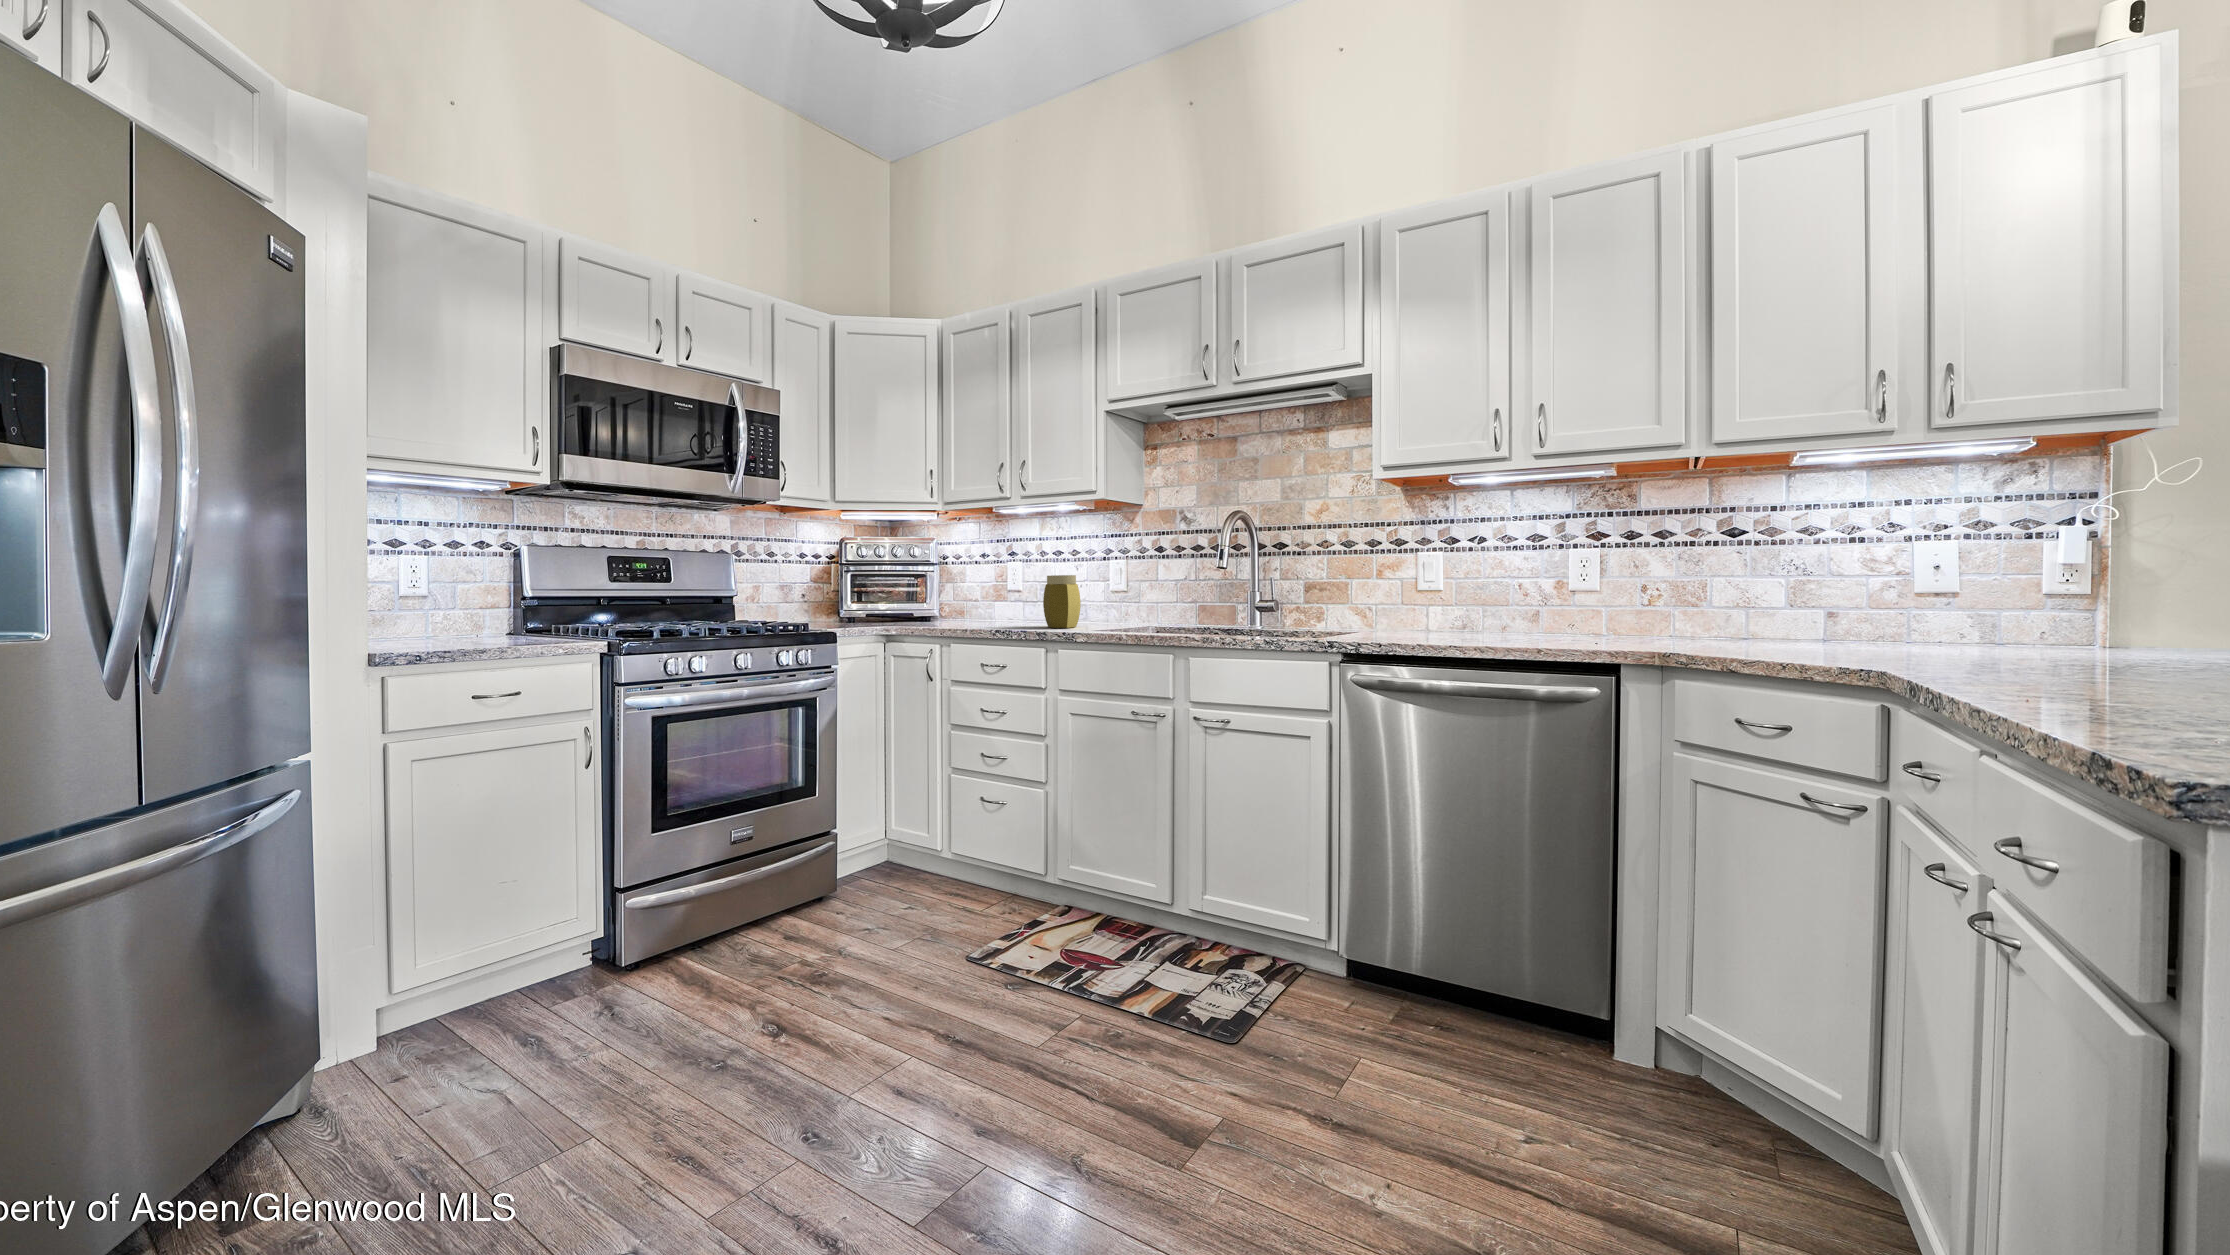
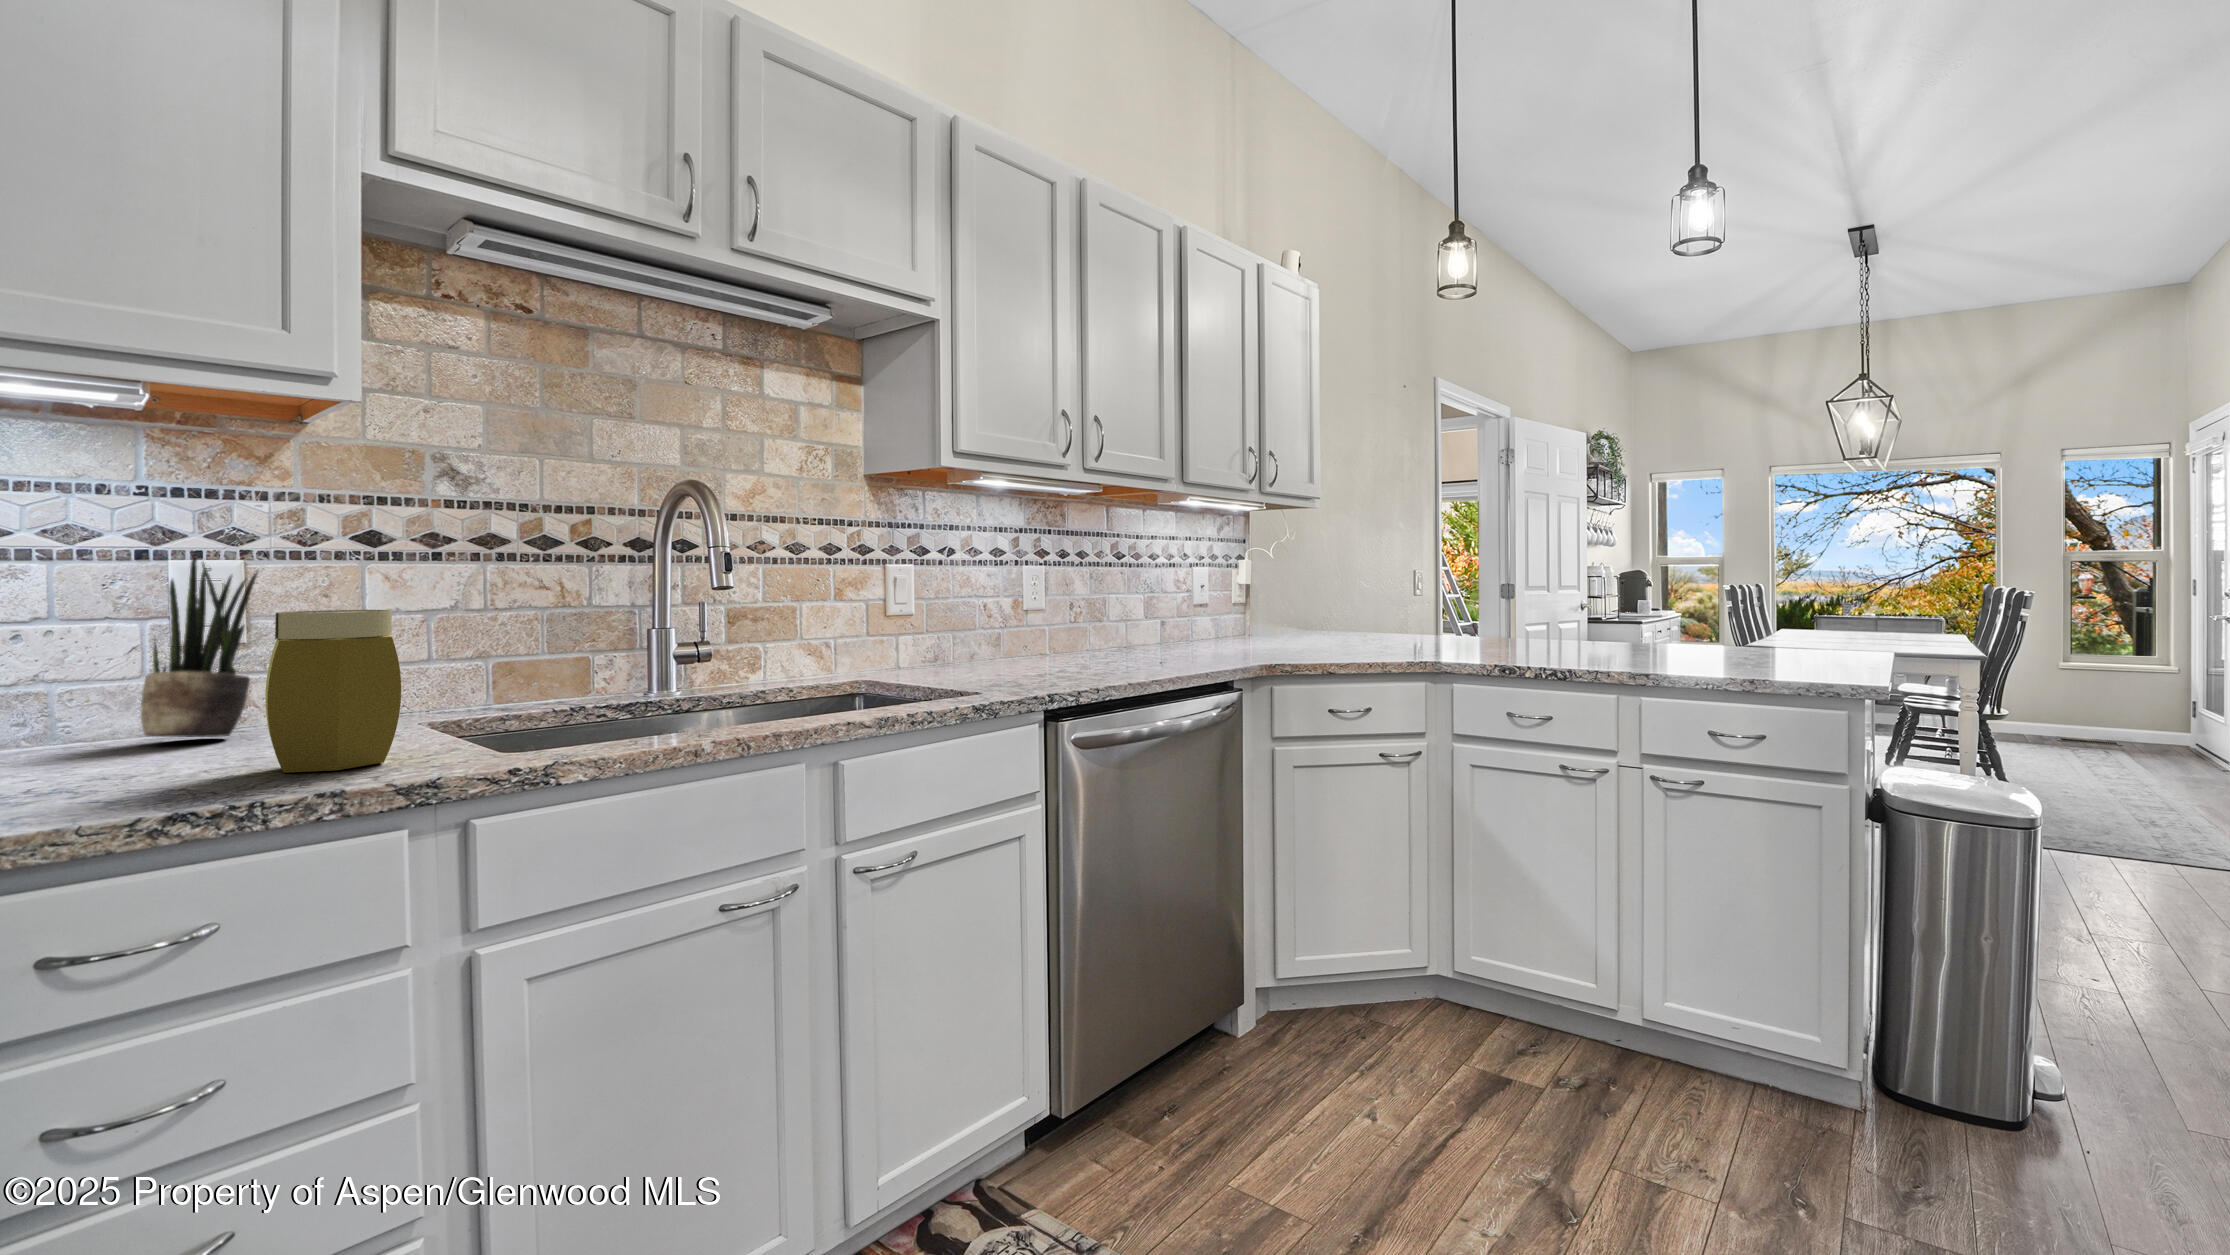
potted plant: none [1086,556,1119,620] -> present [141,556,258,737]

